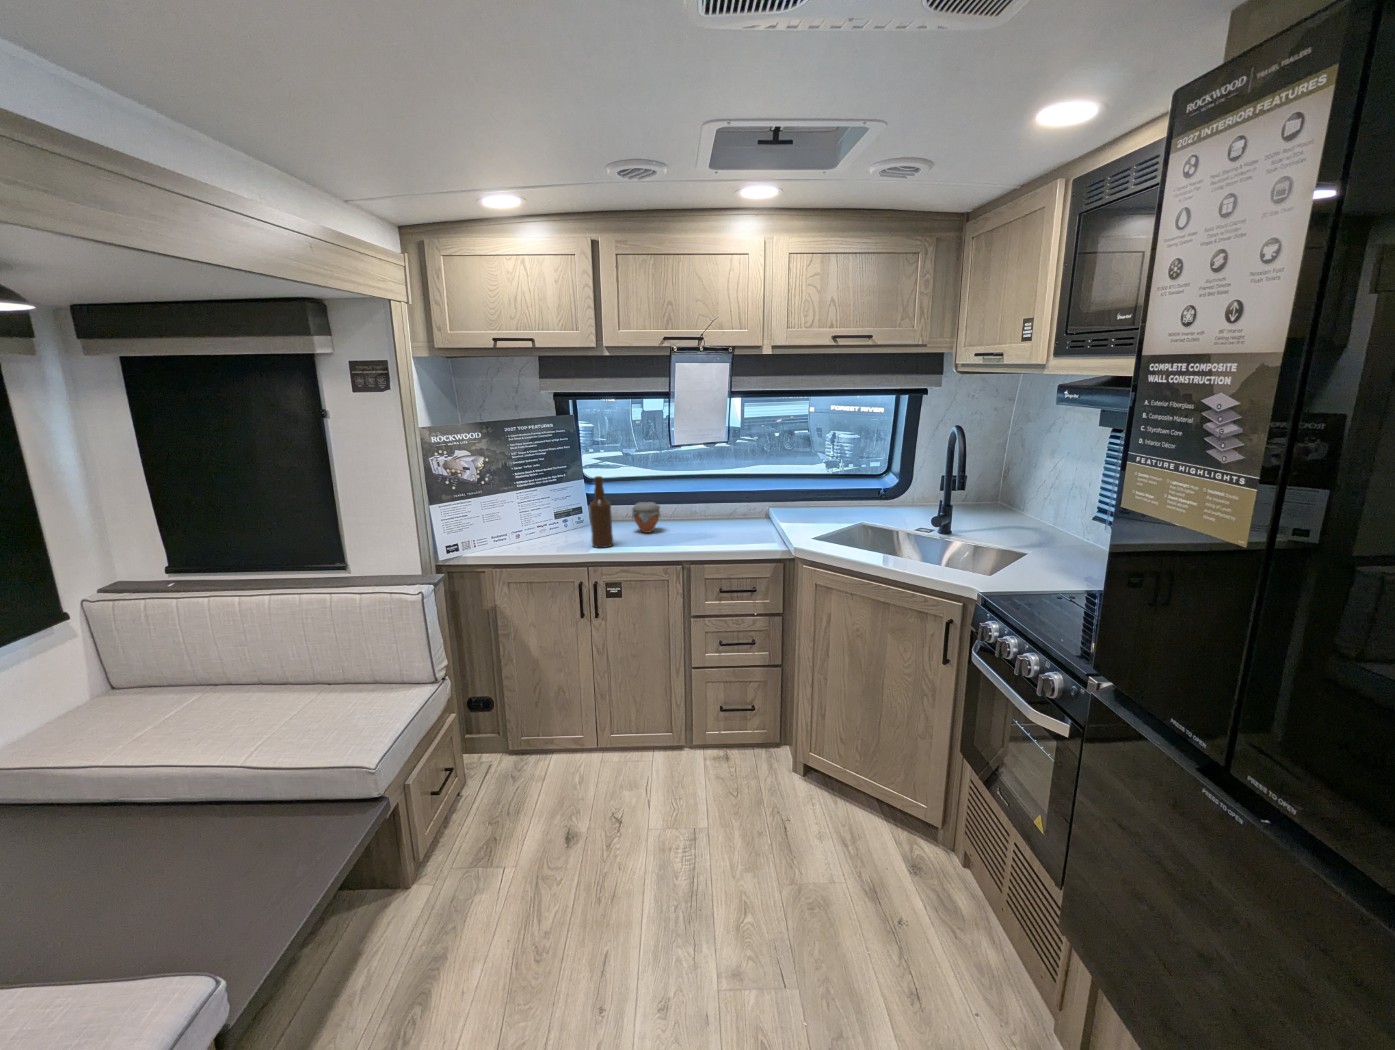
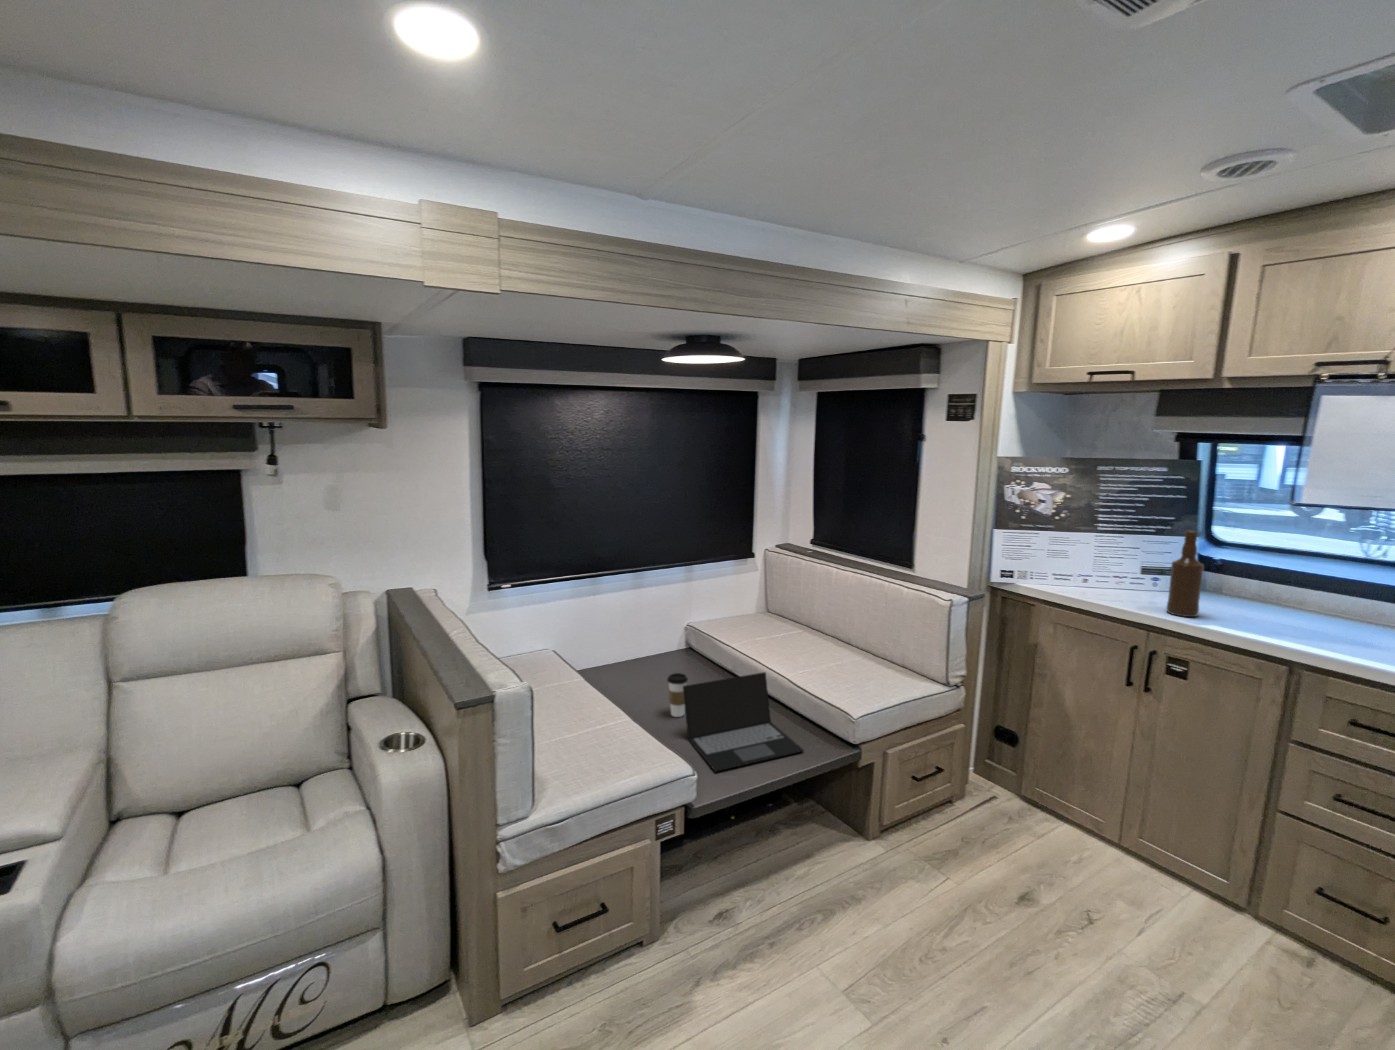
jar: present [632,502,660,533] -> none [1249,578,1303,620]
laptop: none [88,775,327,951] -> present [683,672,803,771]
coffee cup: none [26,852,82,929] -> present [667,673,688,717]

